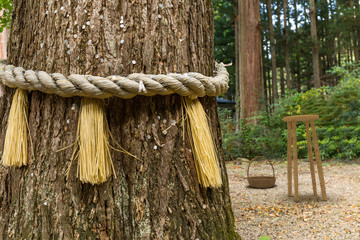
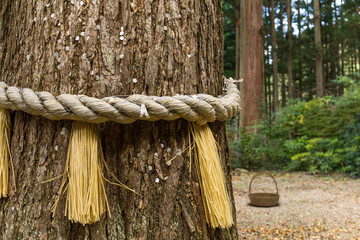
stool: present [283,115,327,201] -> none [290,131,336,225]

